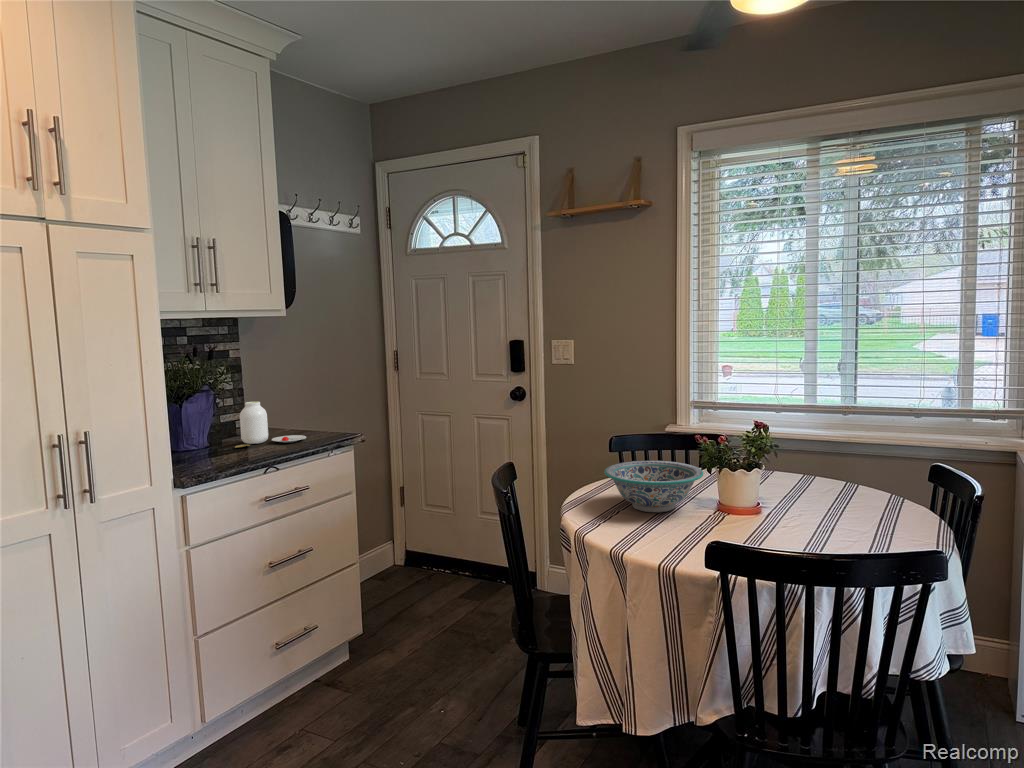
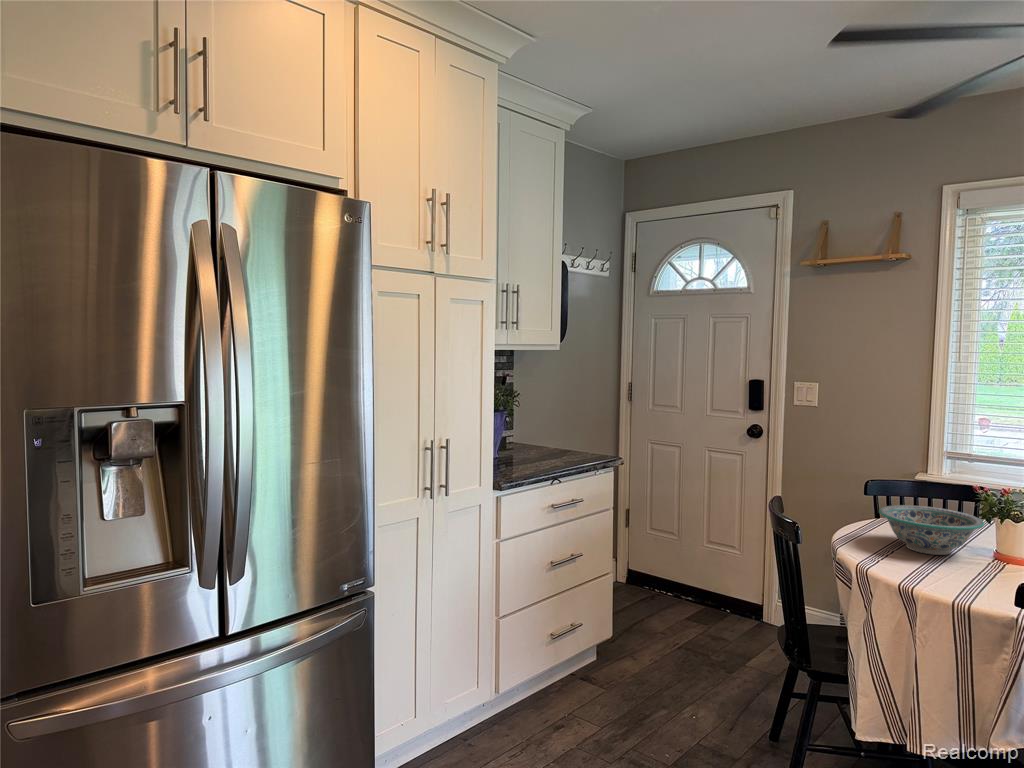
jar: present [235,402,306,448] -> none [521,423,580,461]

